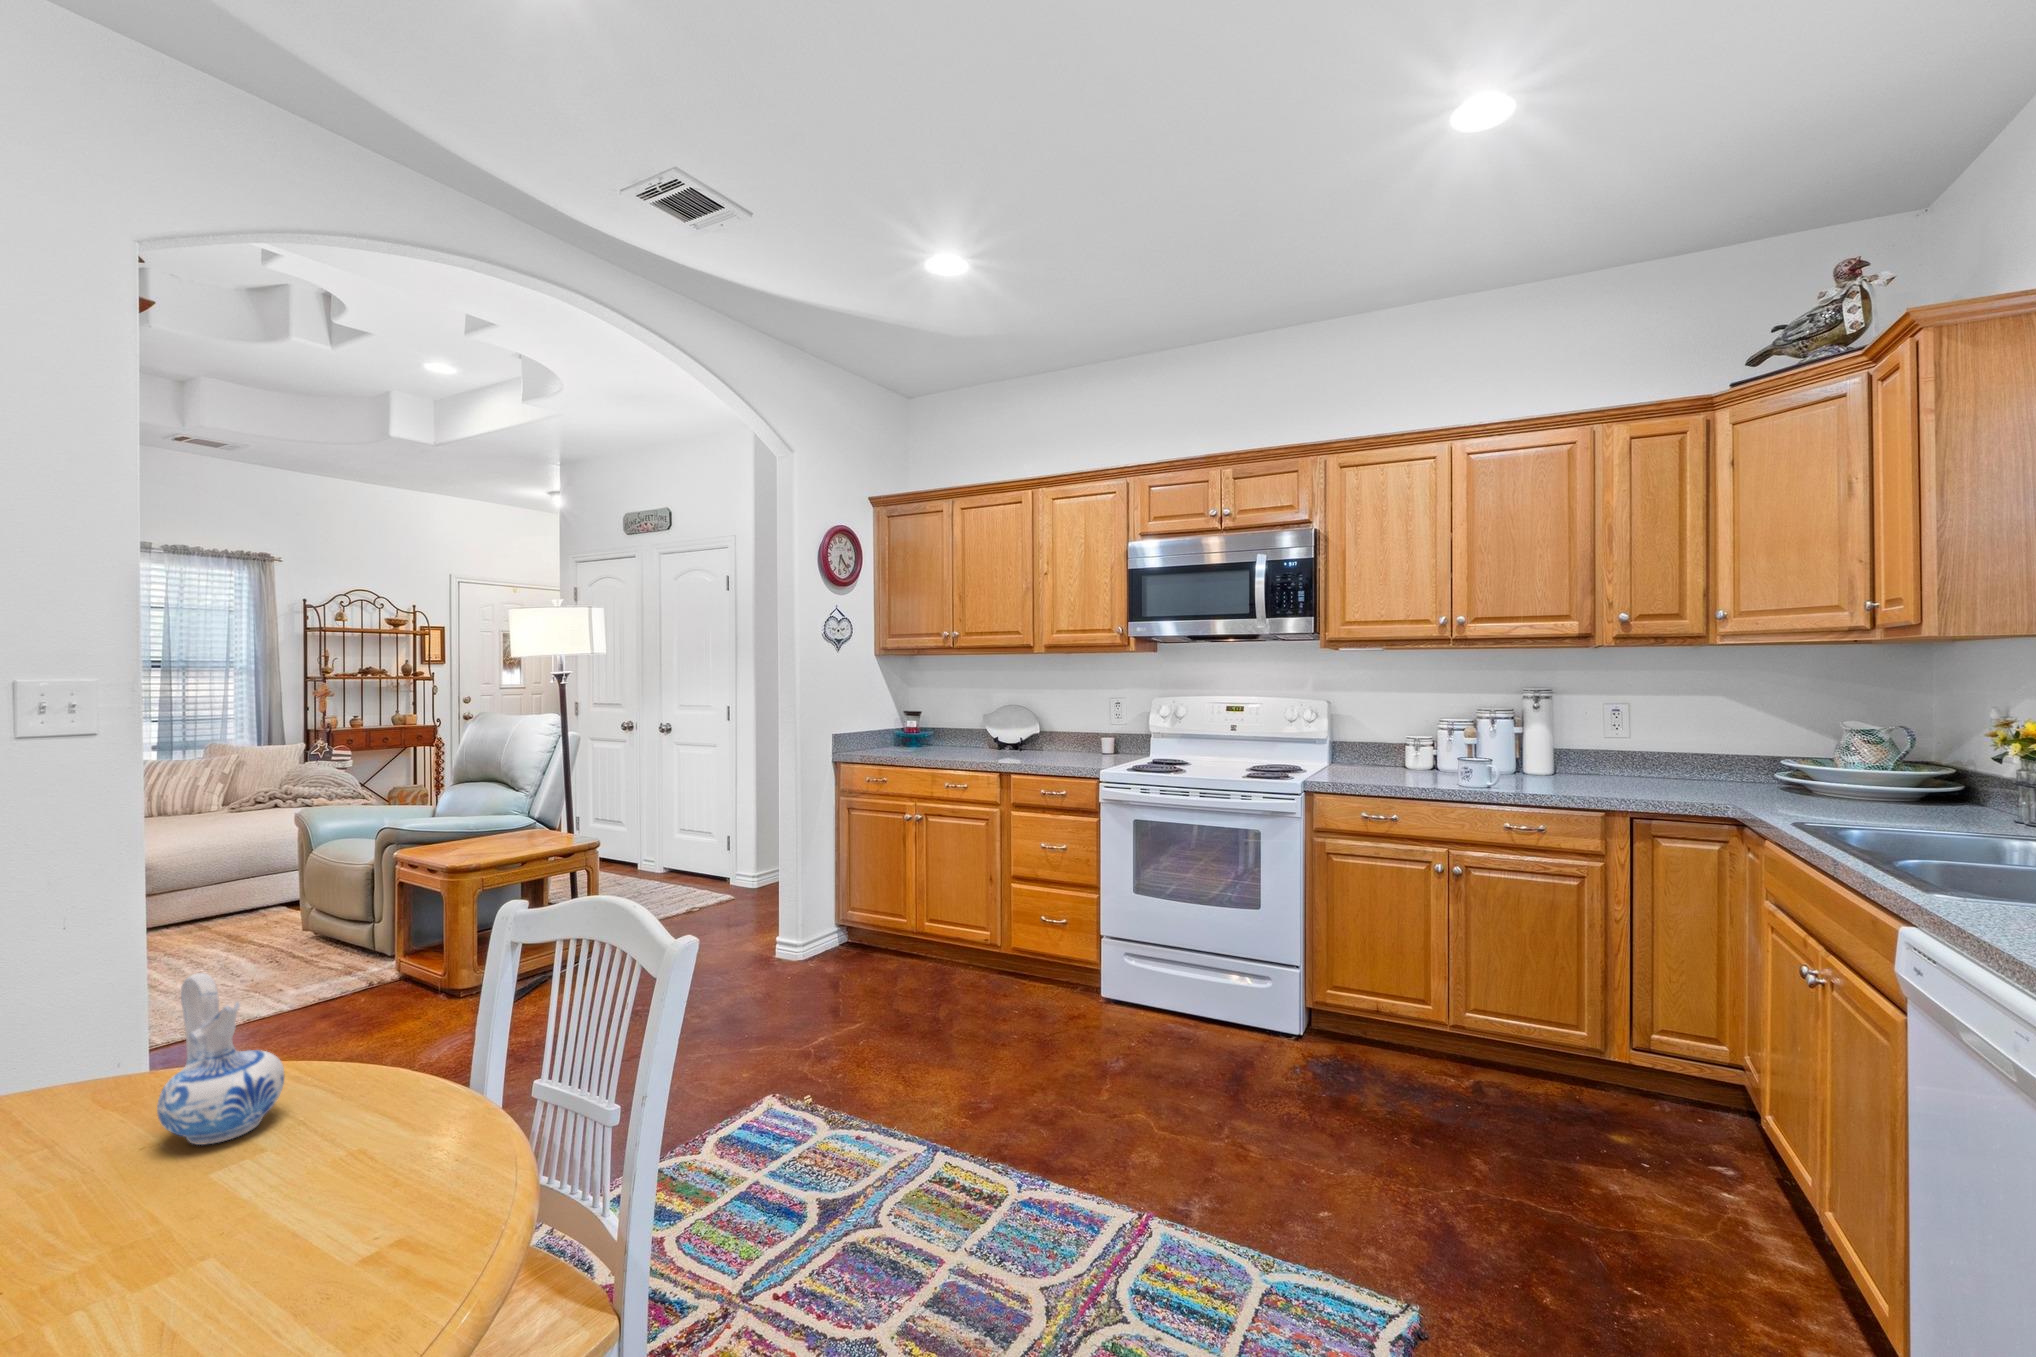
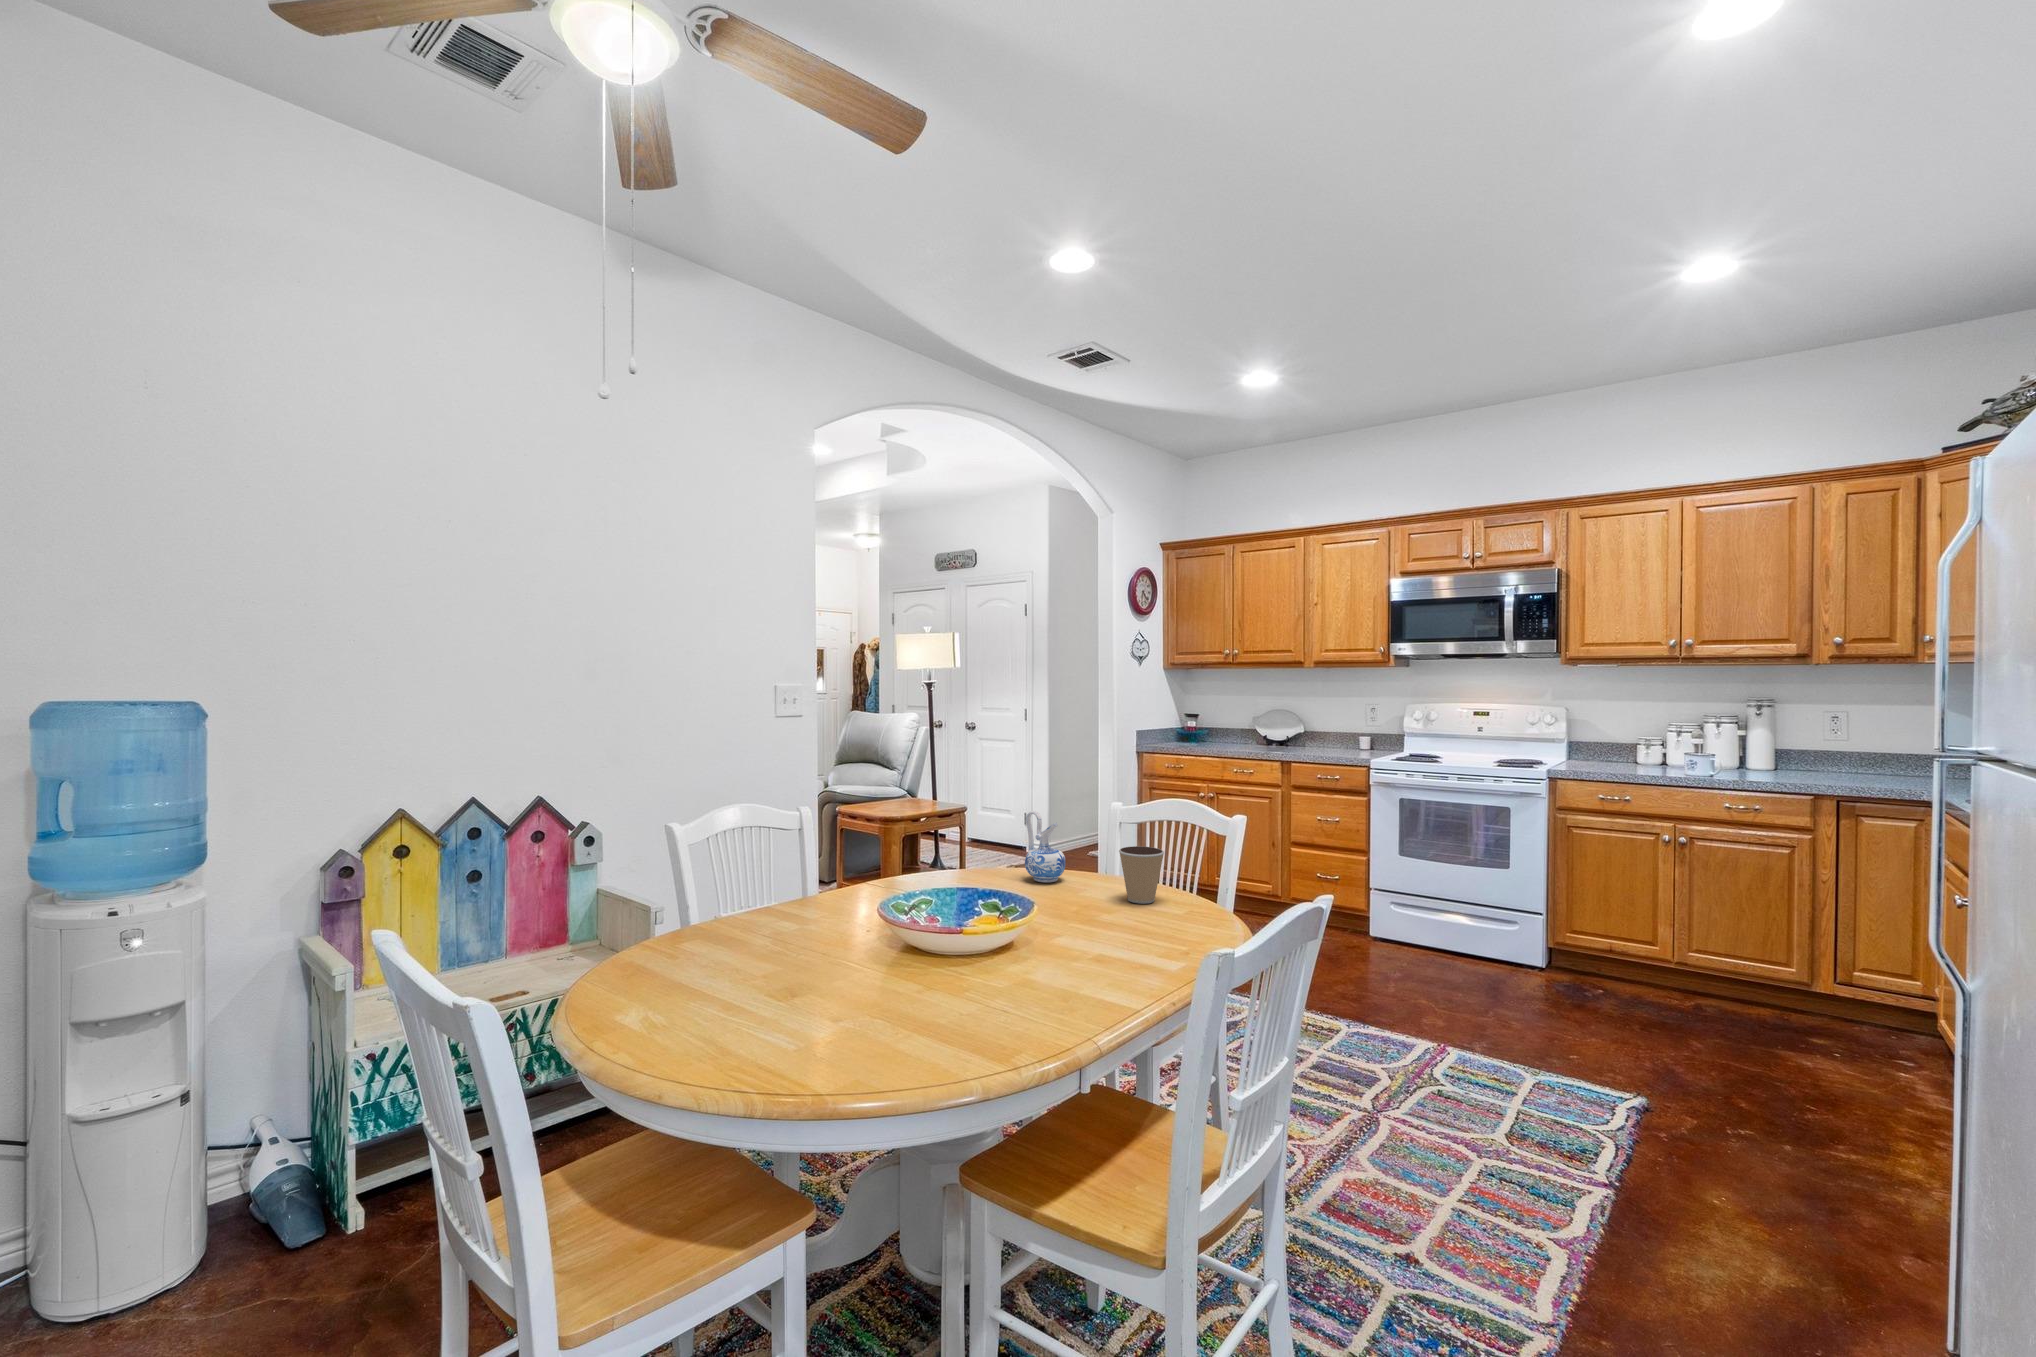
coffee cup: none [270,1069,413,1237] -> present [1119,846,1164,904]

